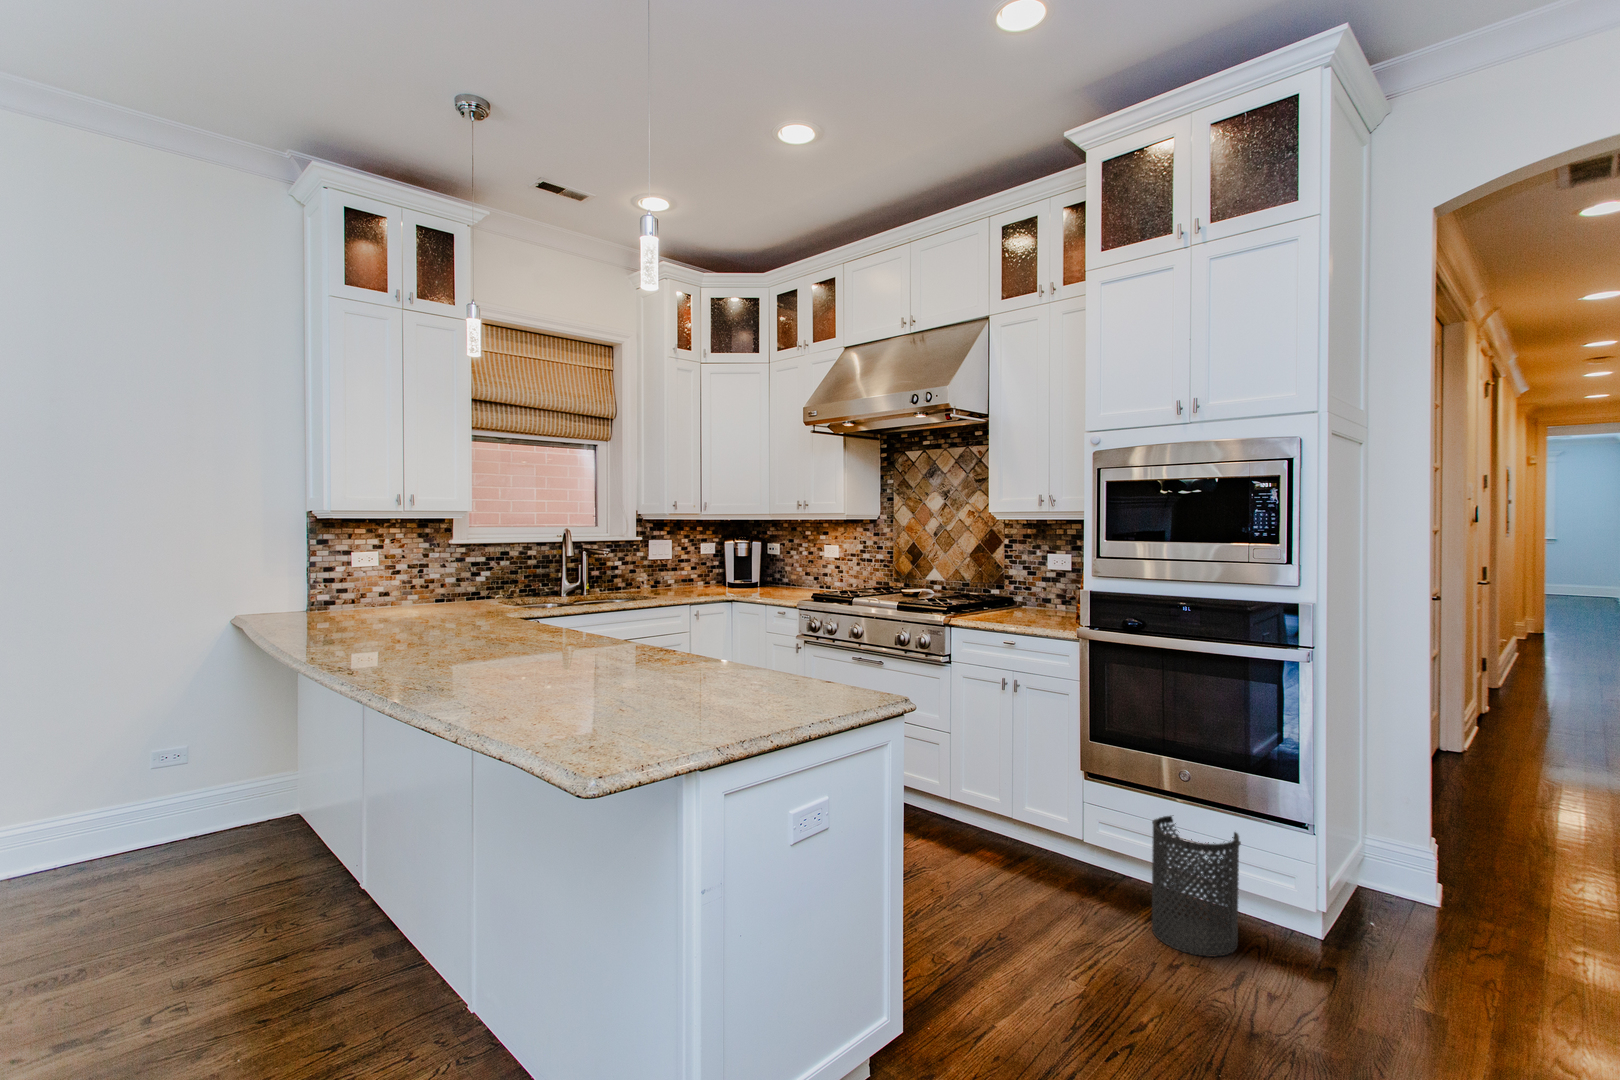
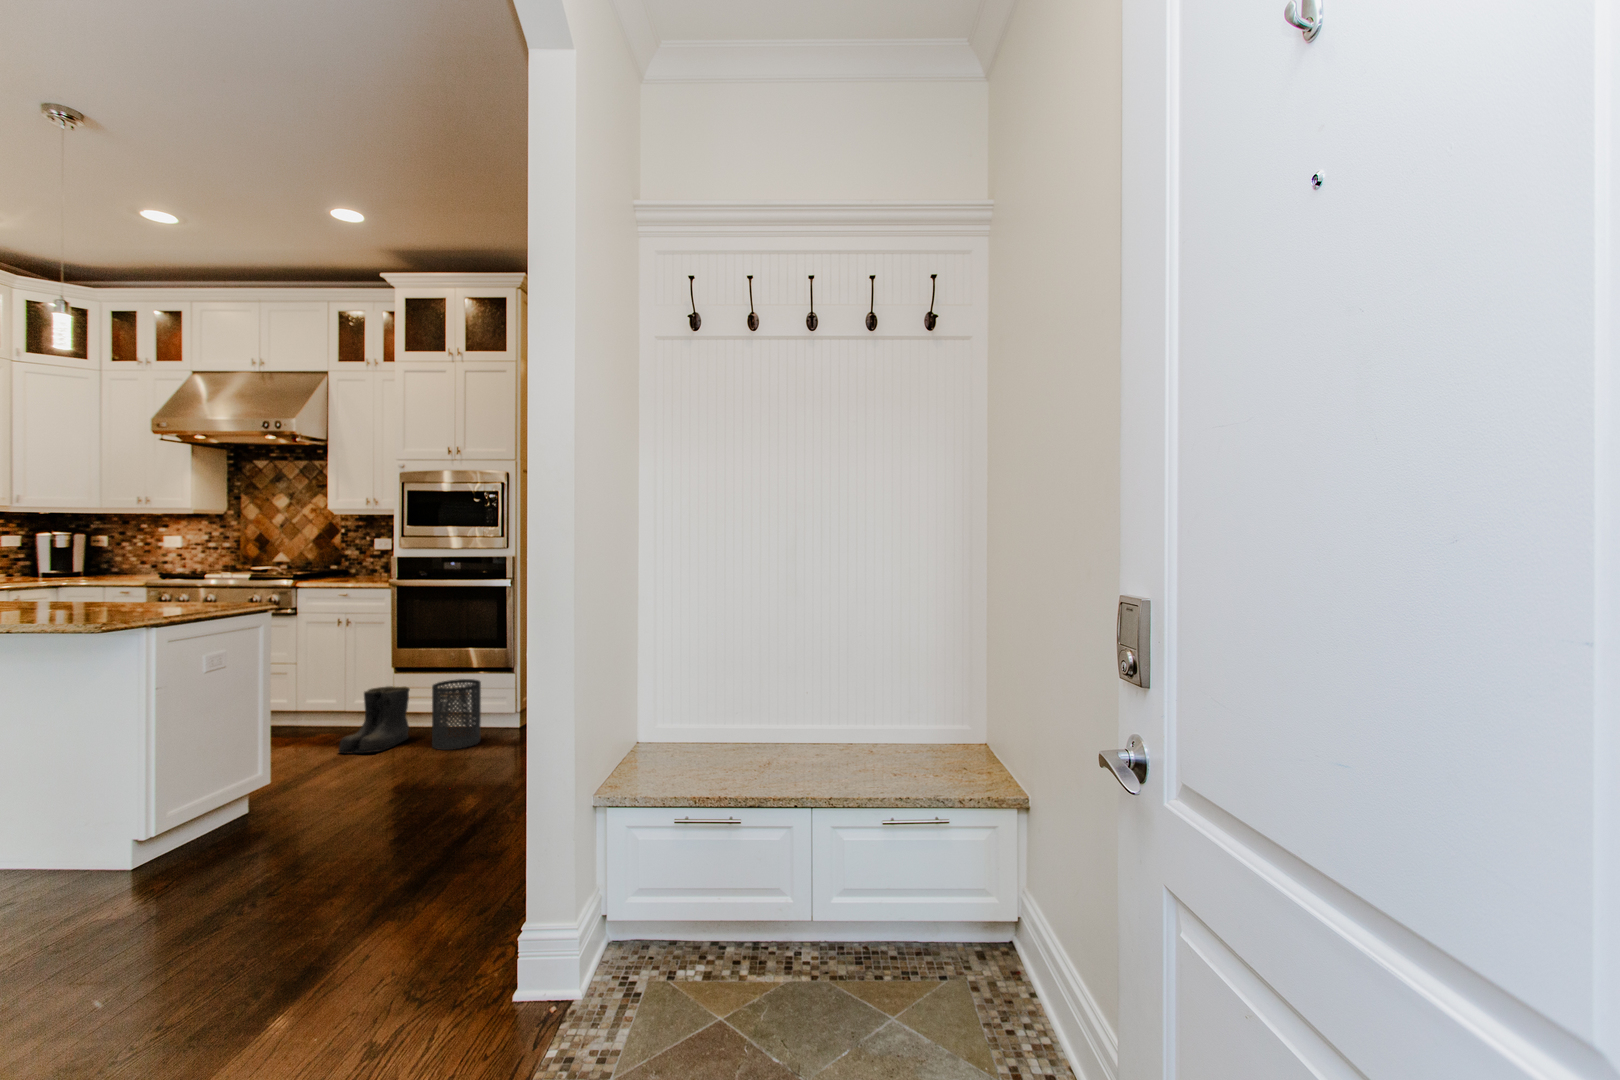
boots: none [1009,798,1113,916] -> present [338,686,410,754]

